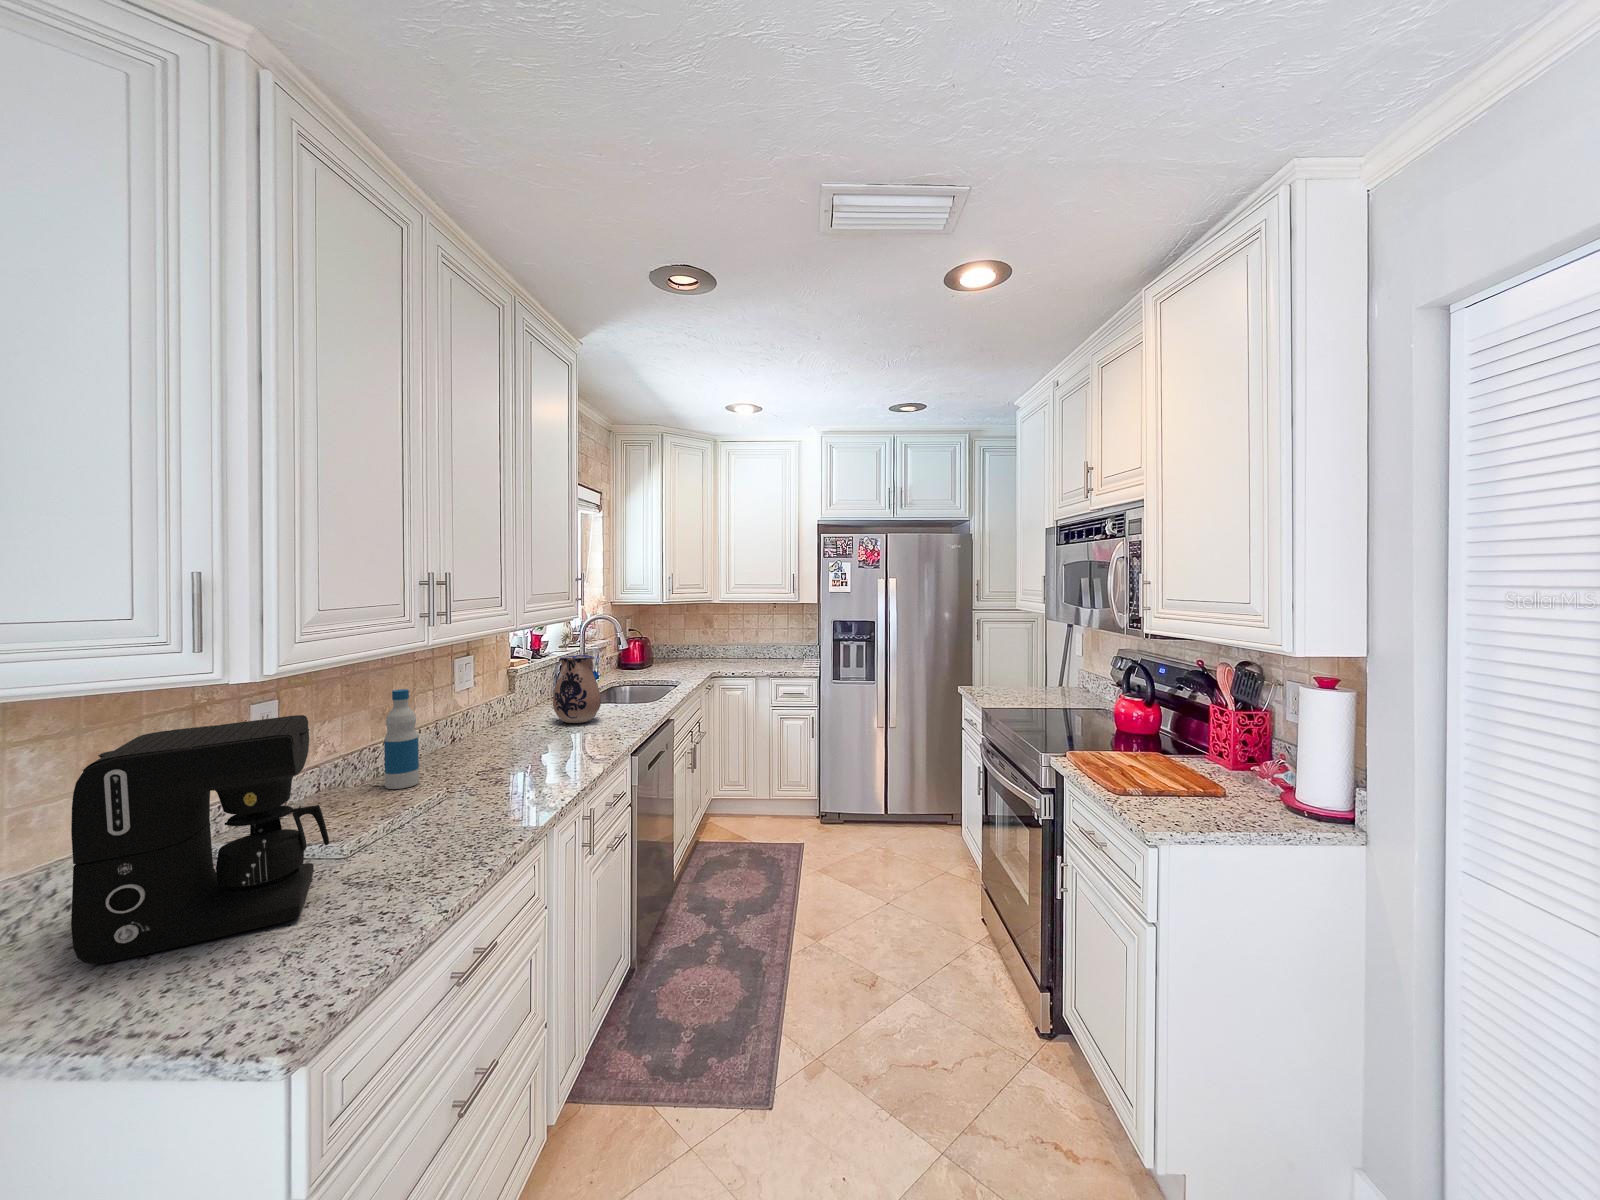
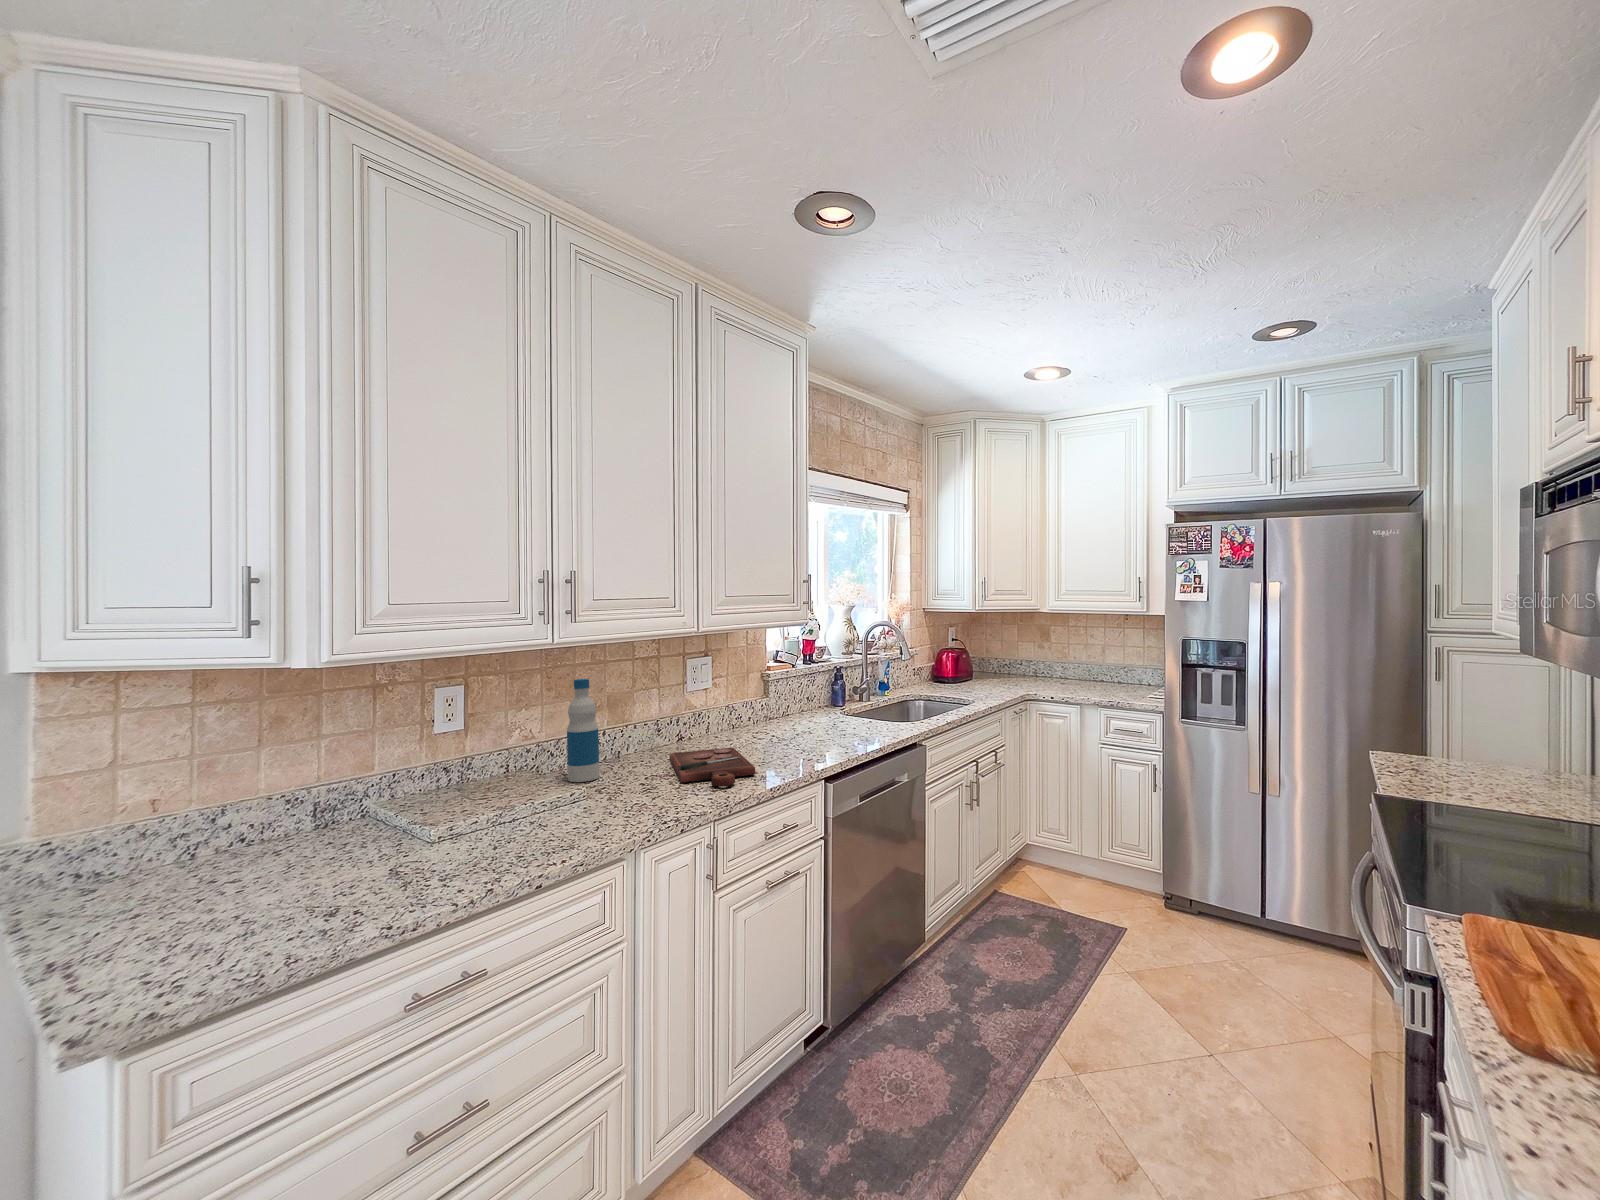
ceramic pitcher: present [553,655,601,723] -> none [791,658,844,737]
coffee maker: present [71,715,329,964] -> none [148,687,390,901]
cutting board: none [465,739,570,773] -> present [669,747,755,786]

